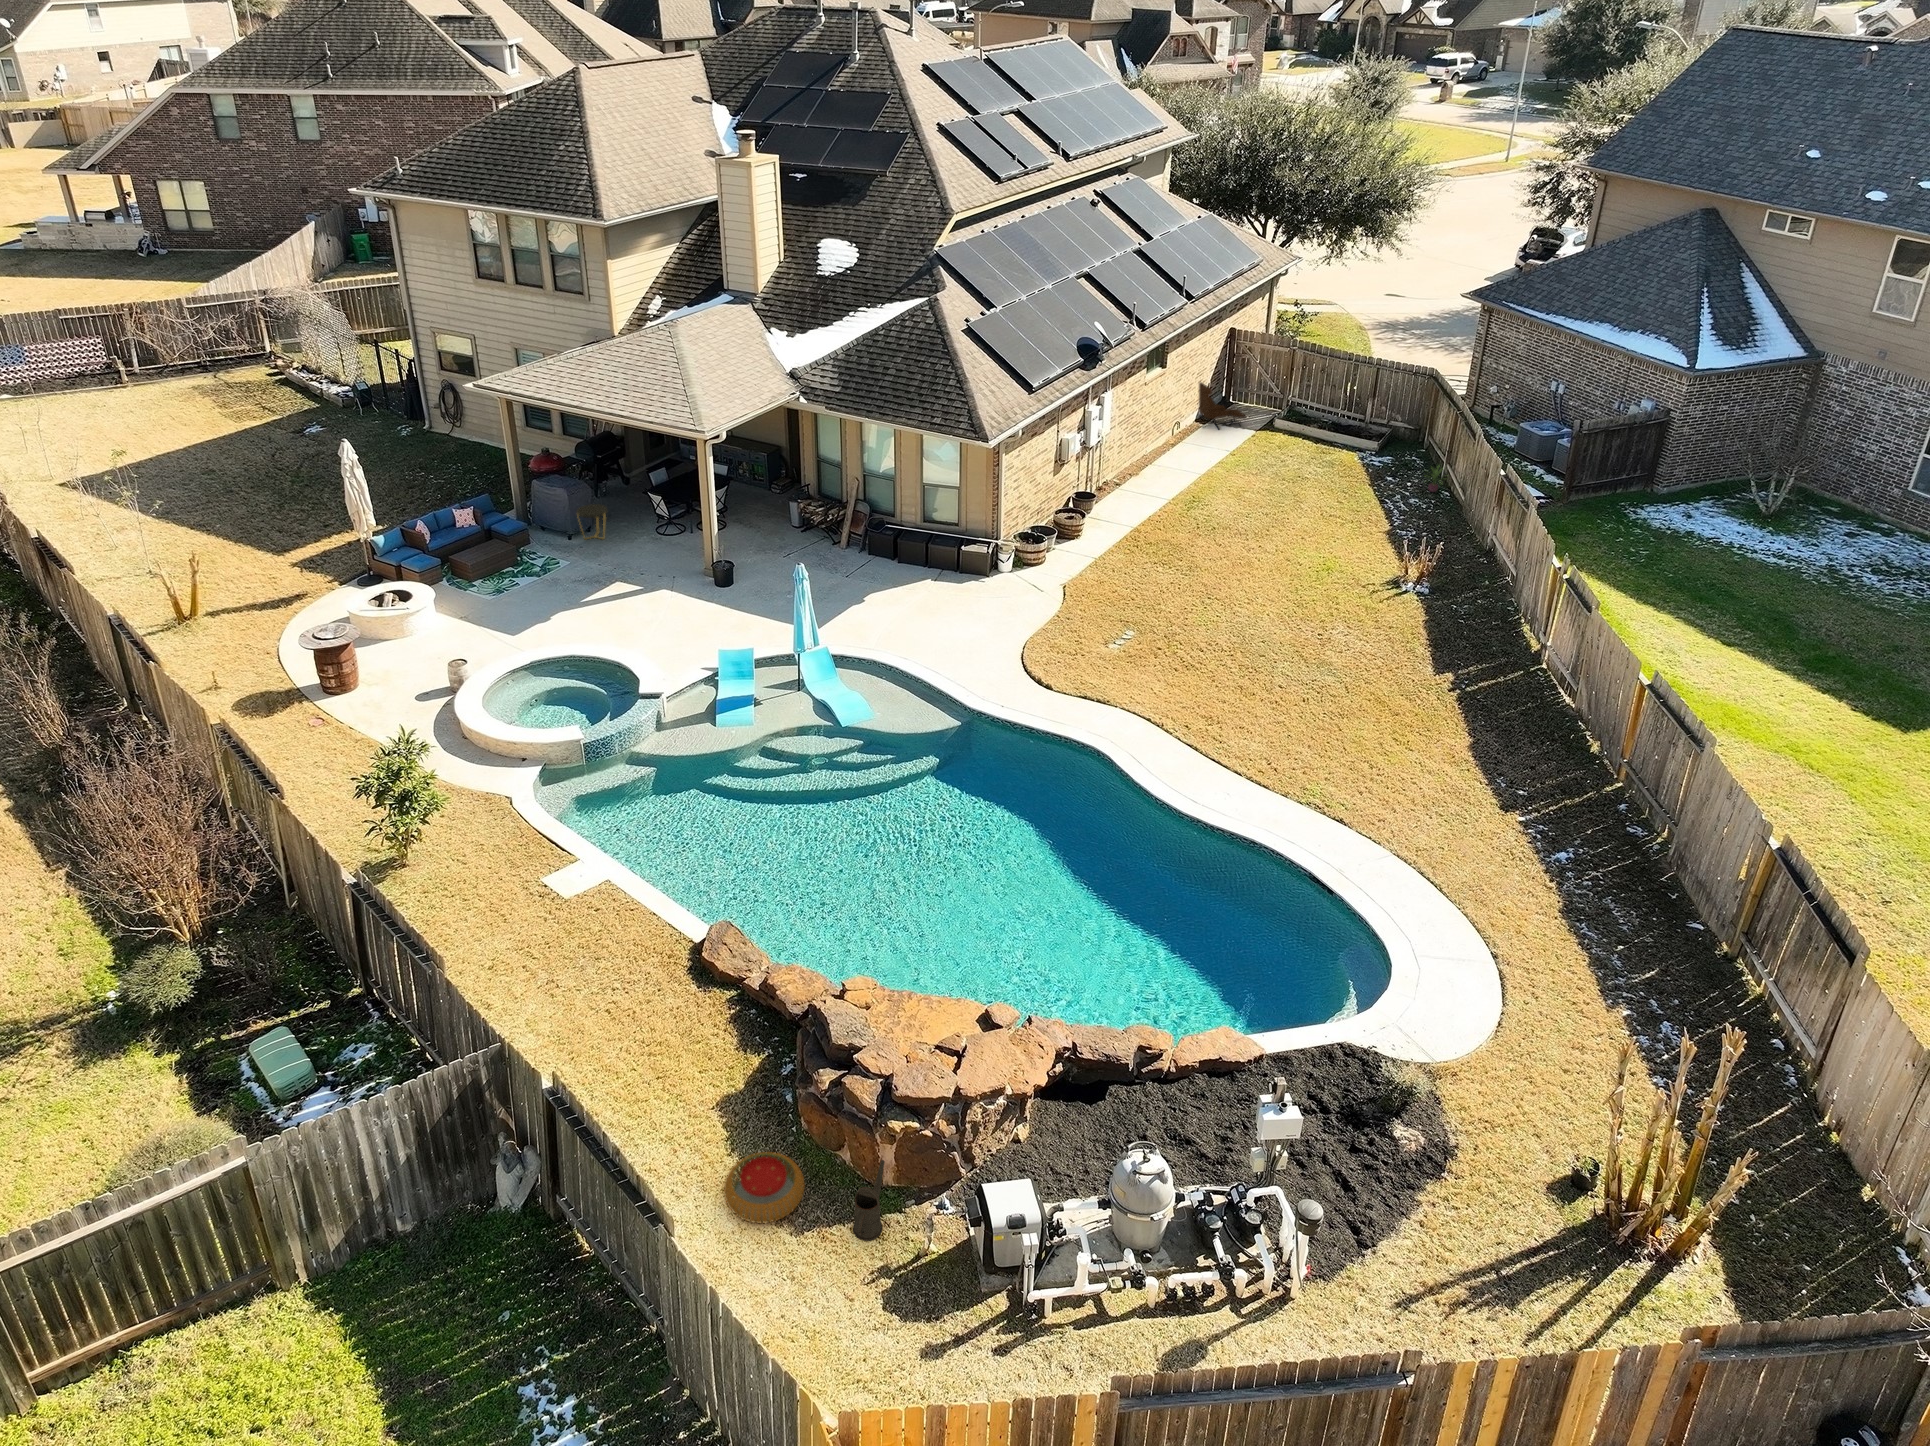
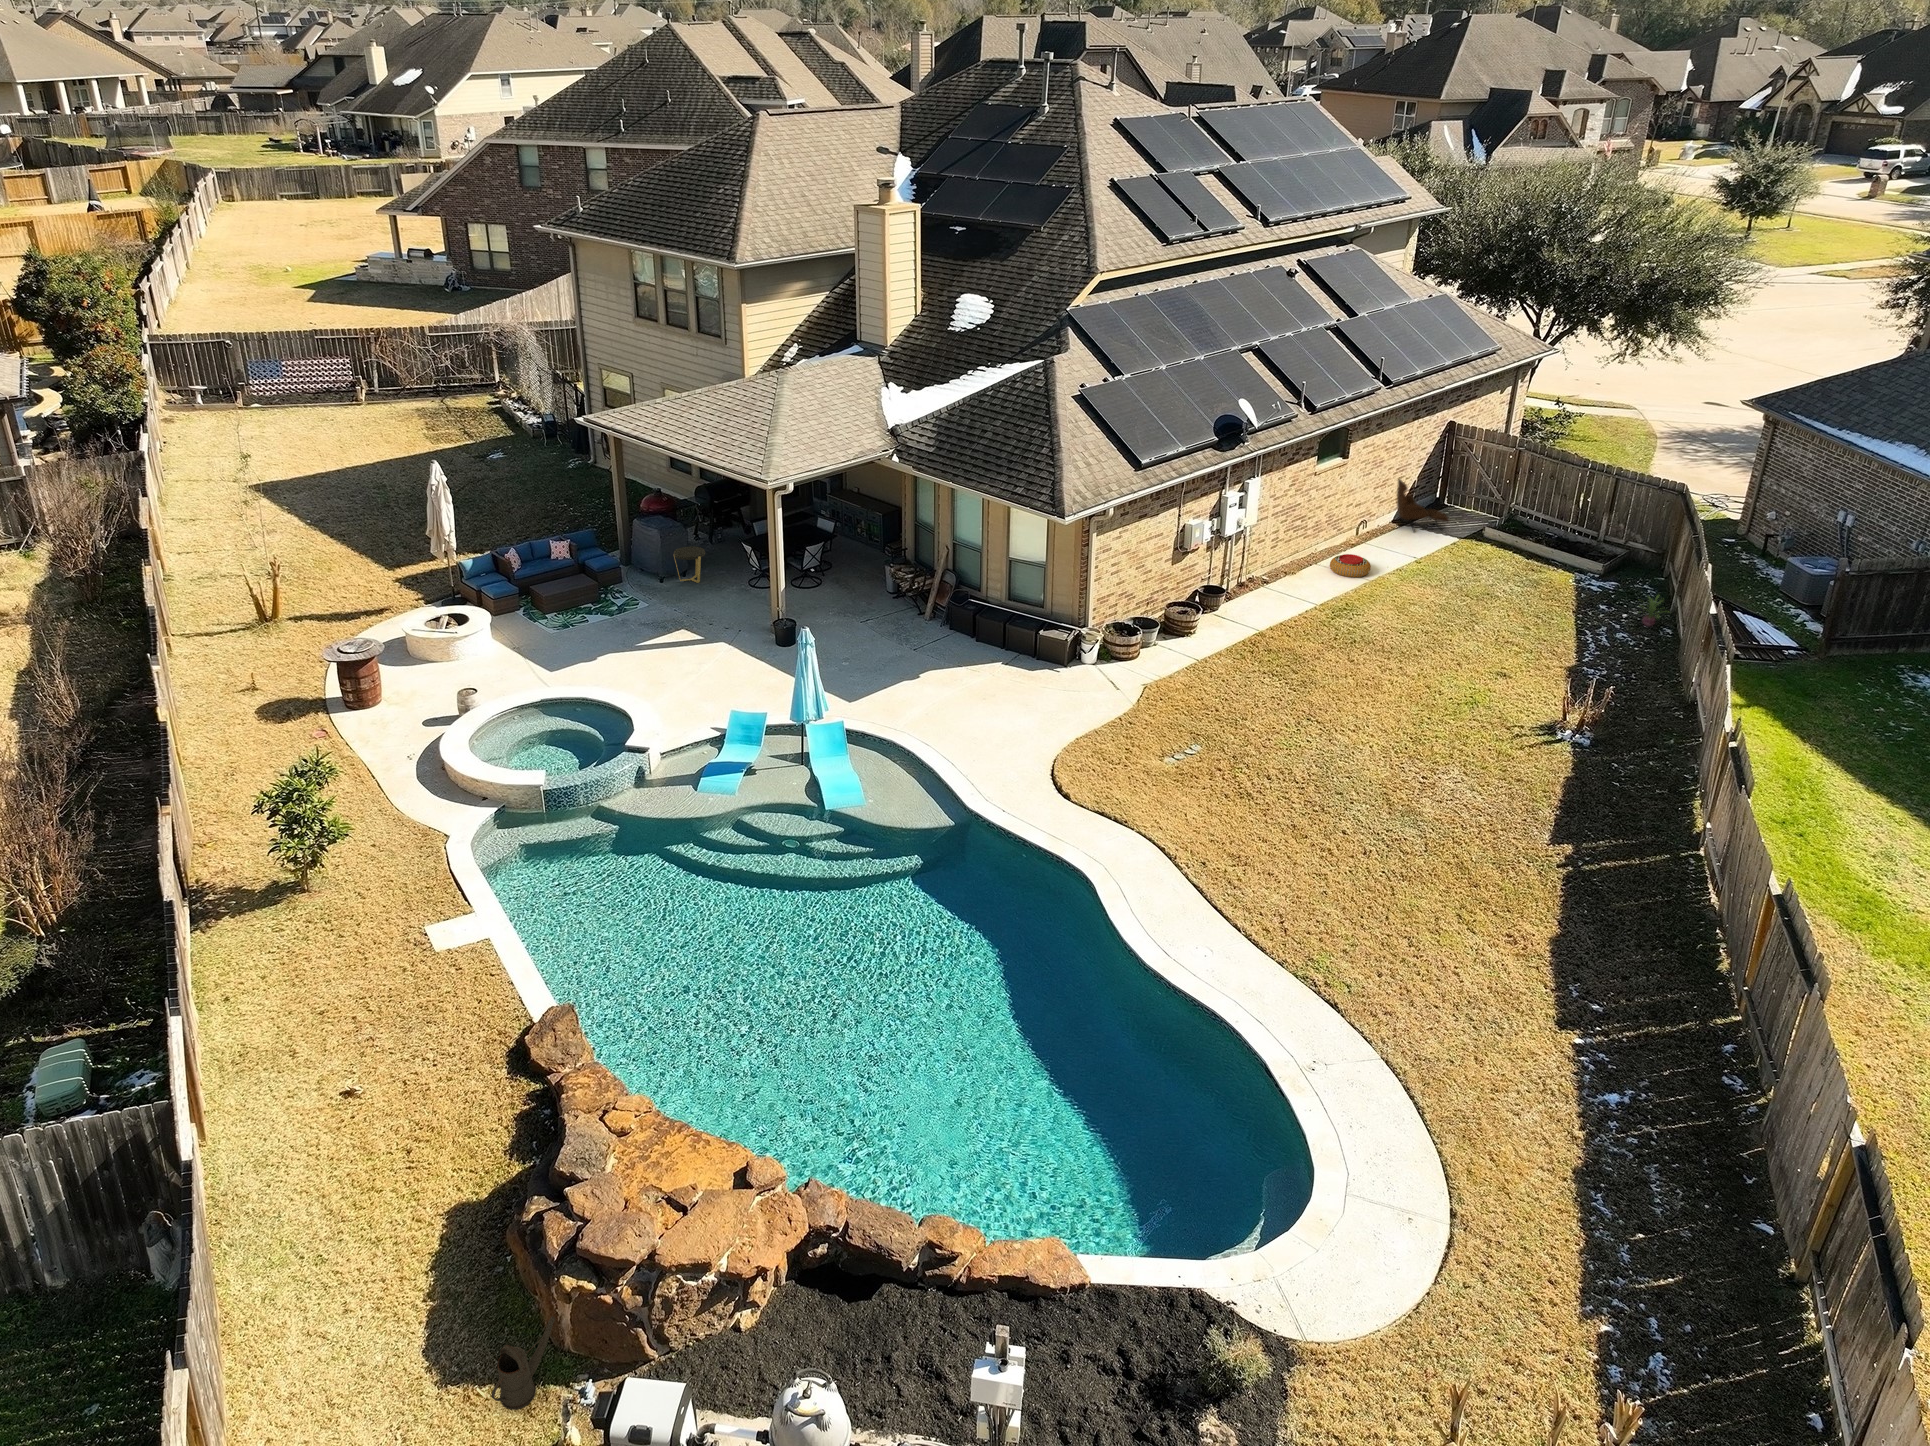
pouf: present [724,1152,805,1223] -> present [1330,554,1371,577]

